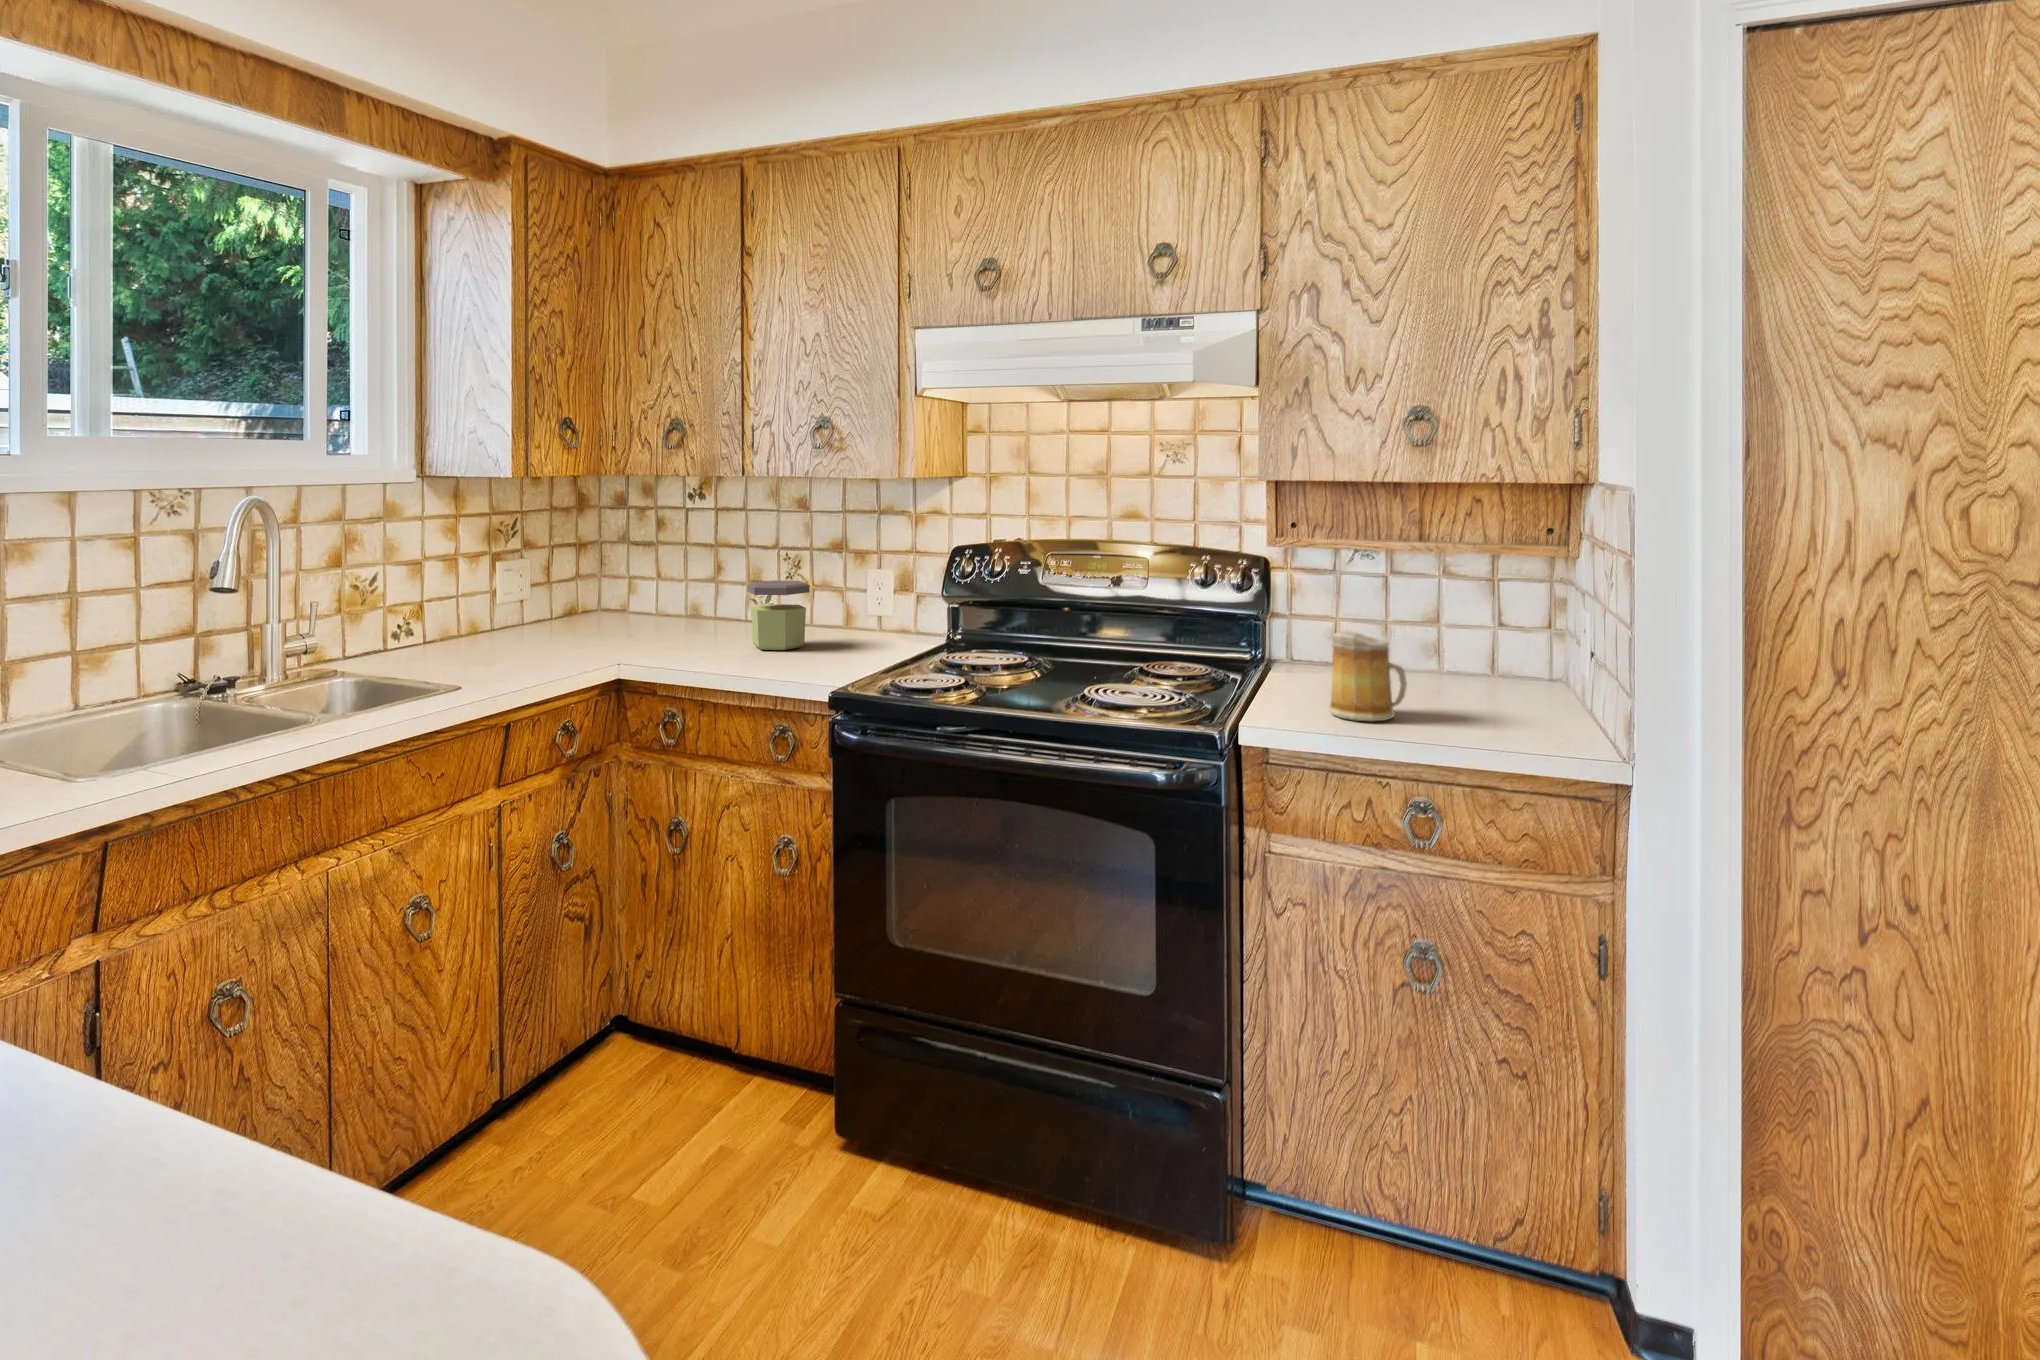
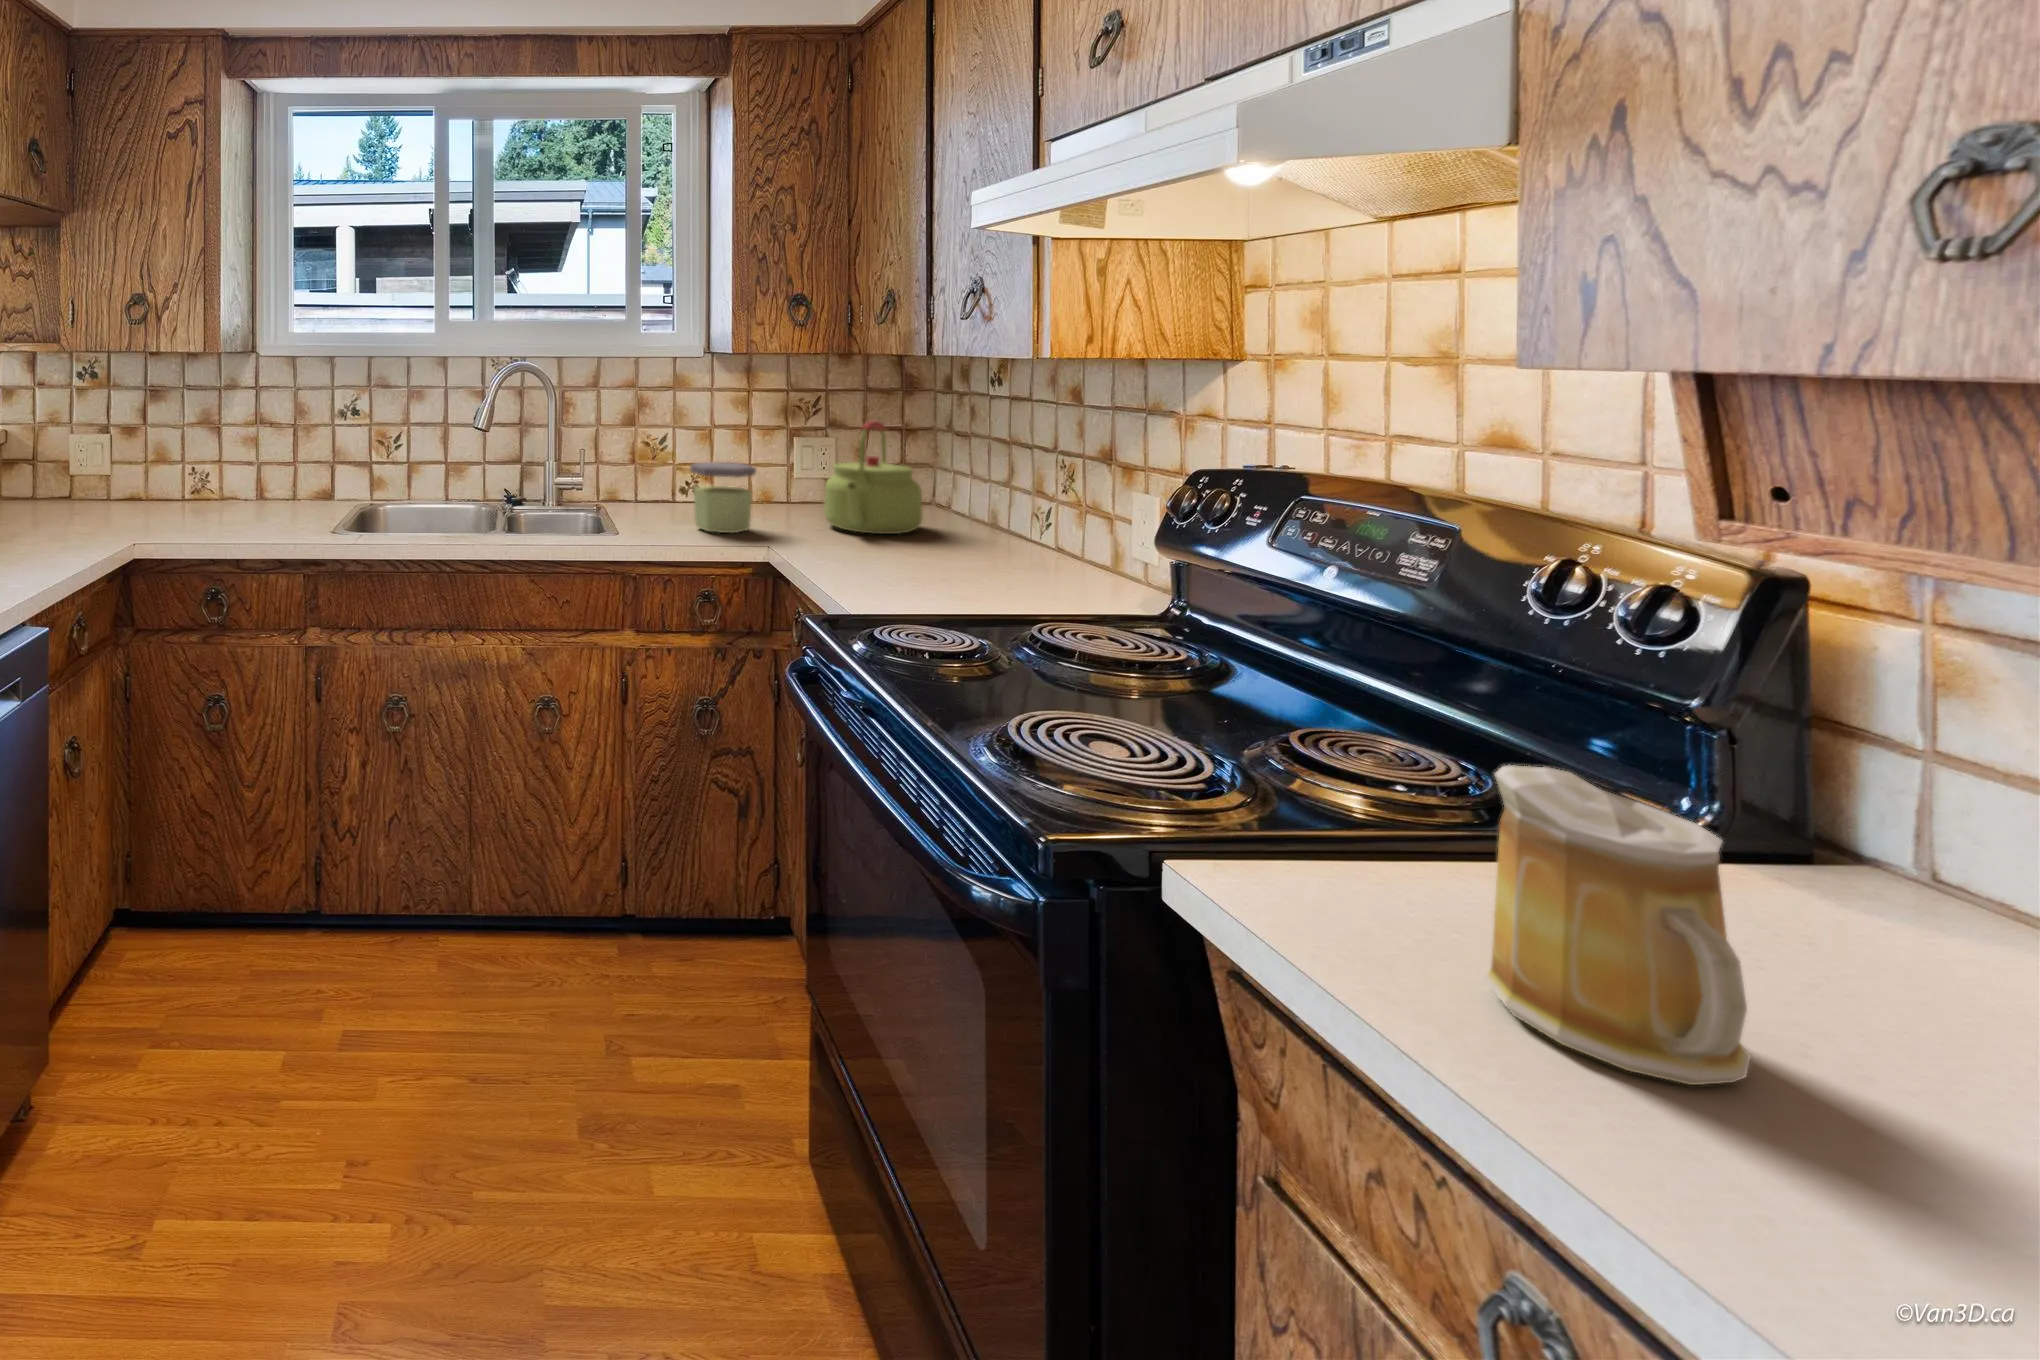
kettle: none [588,537,678,643] -> present [824,420,922,534]
jar: present [747,580,810,650] -> present [690,462,756,533]

